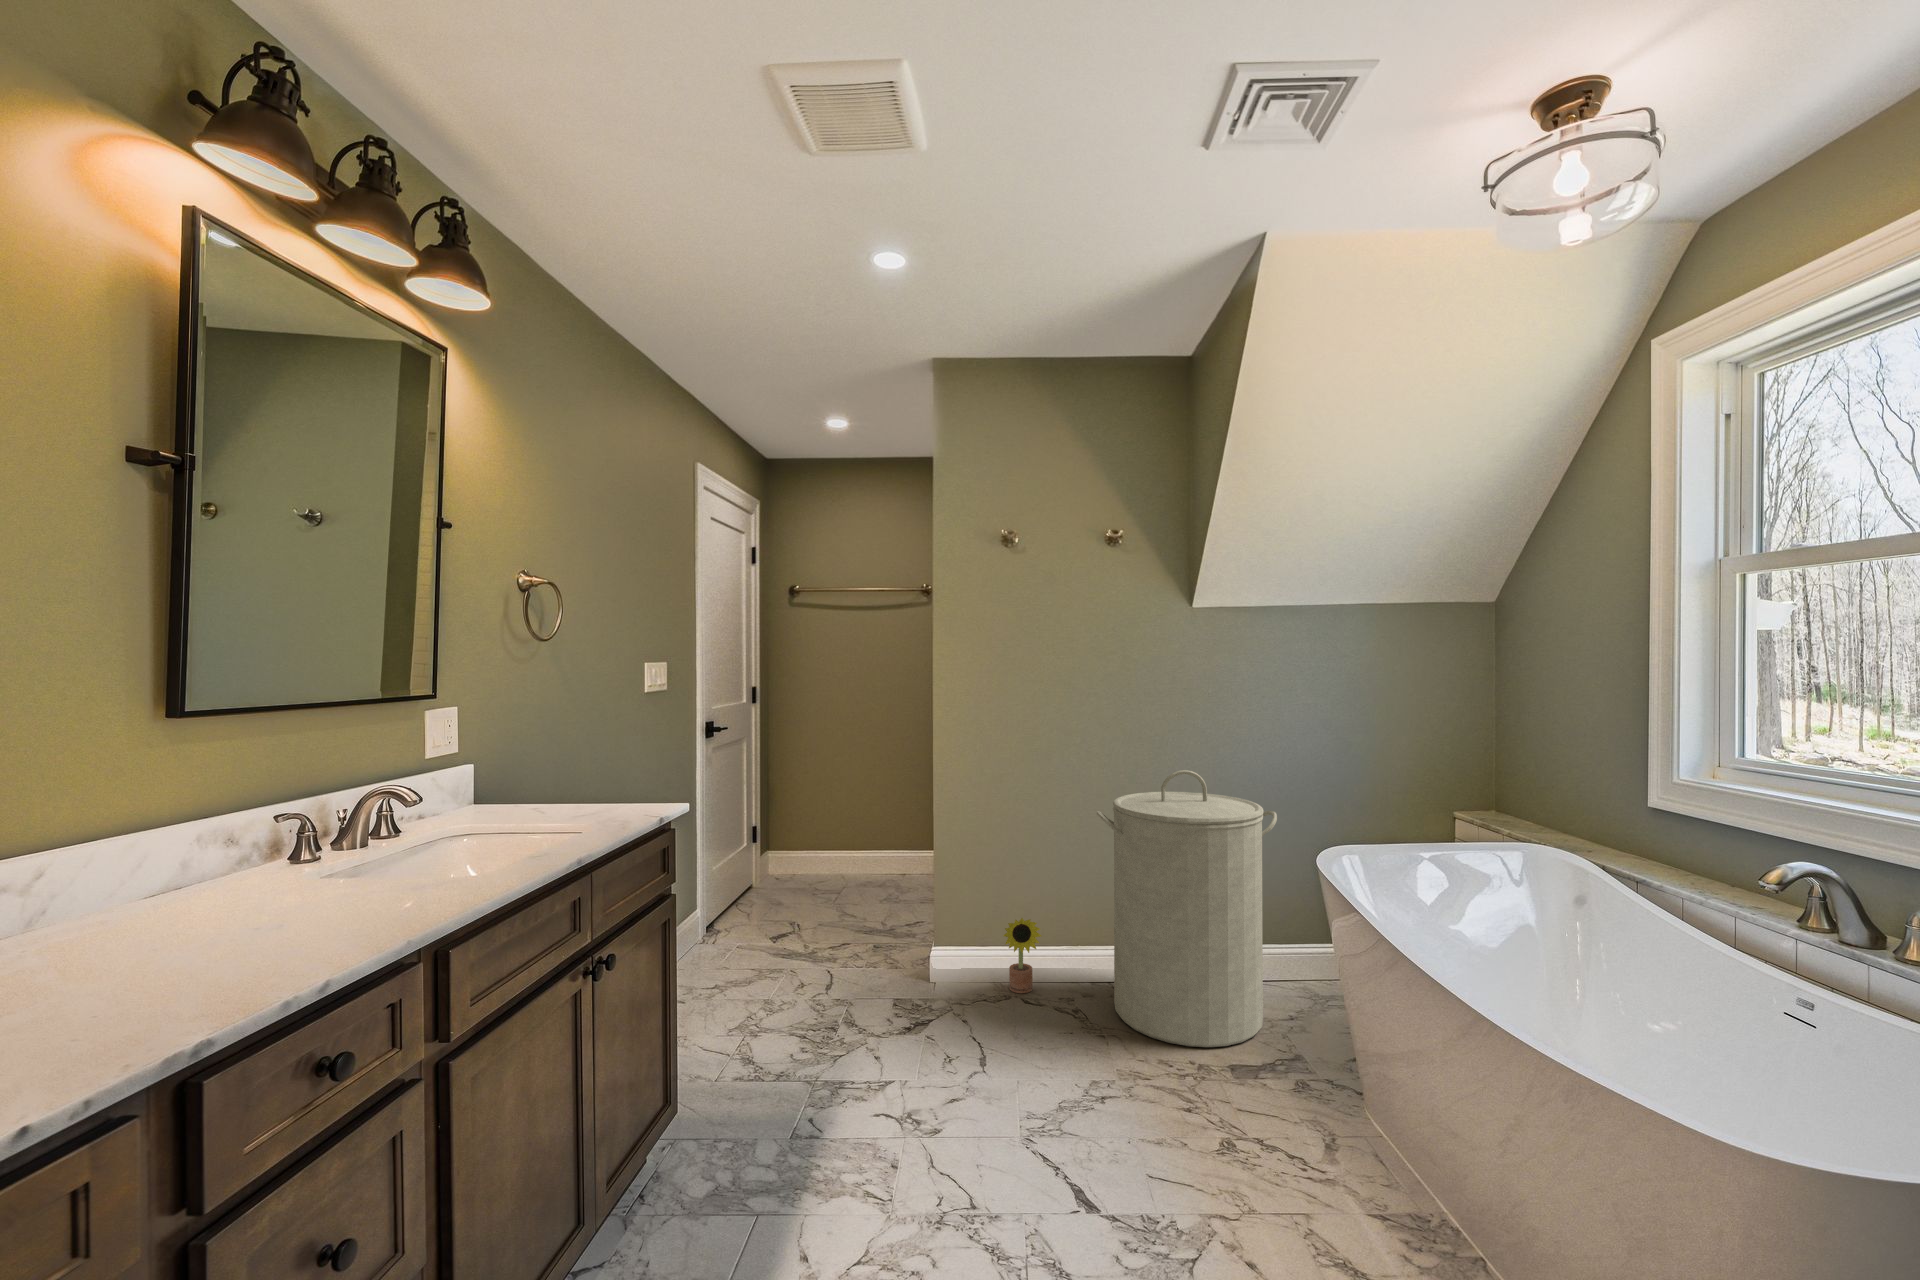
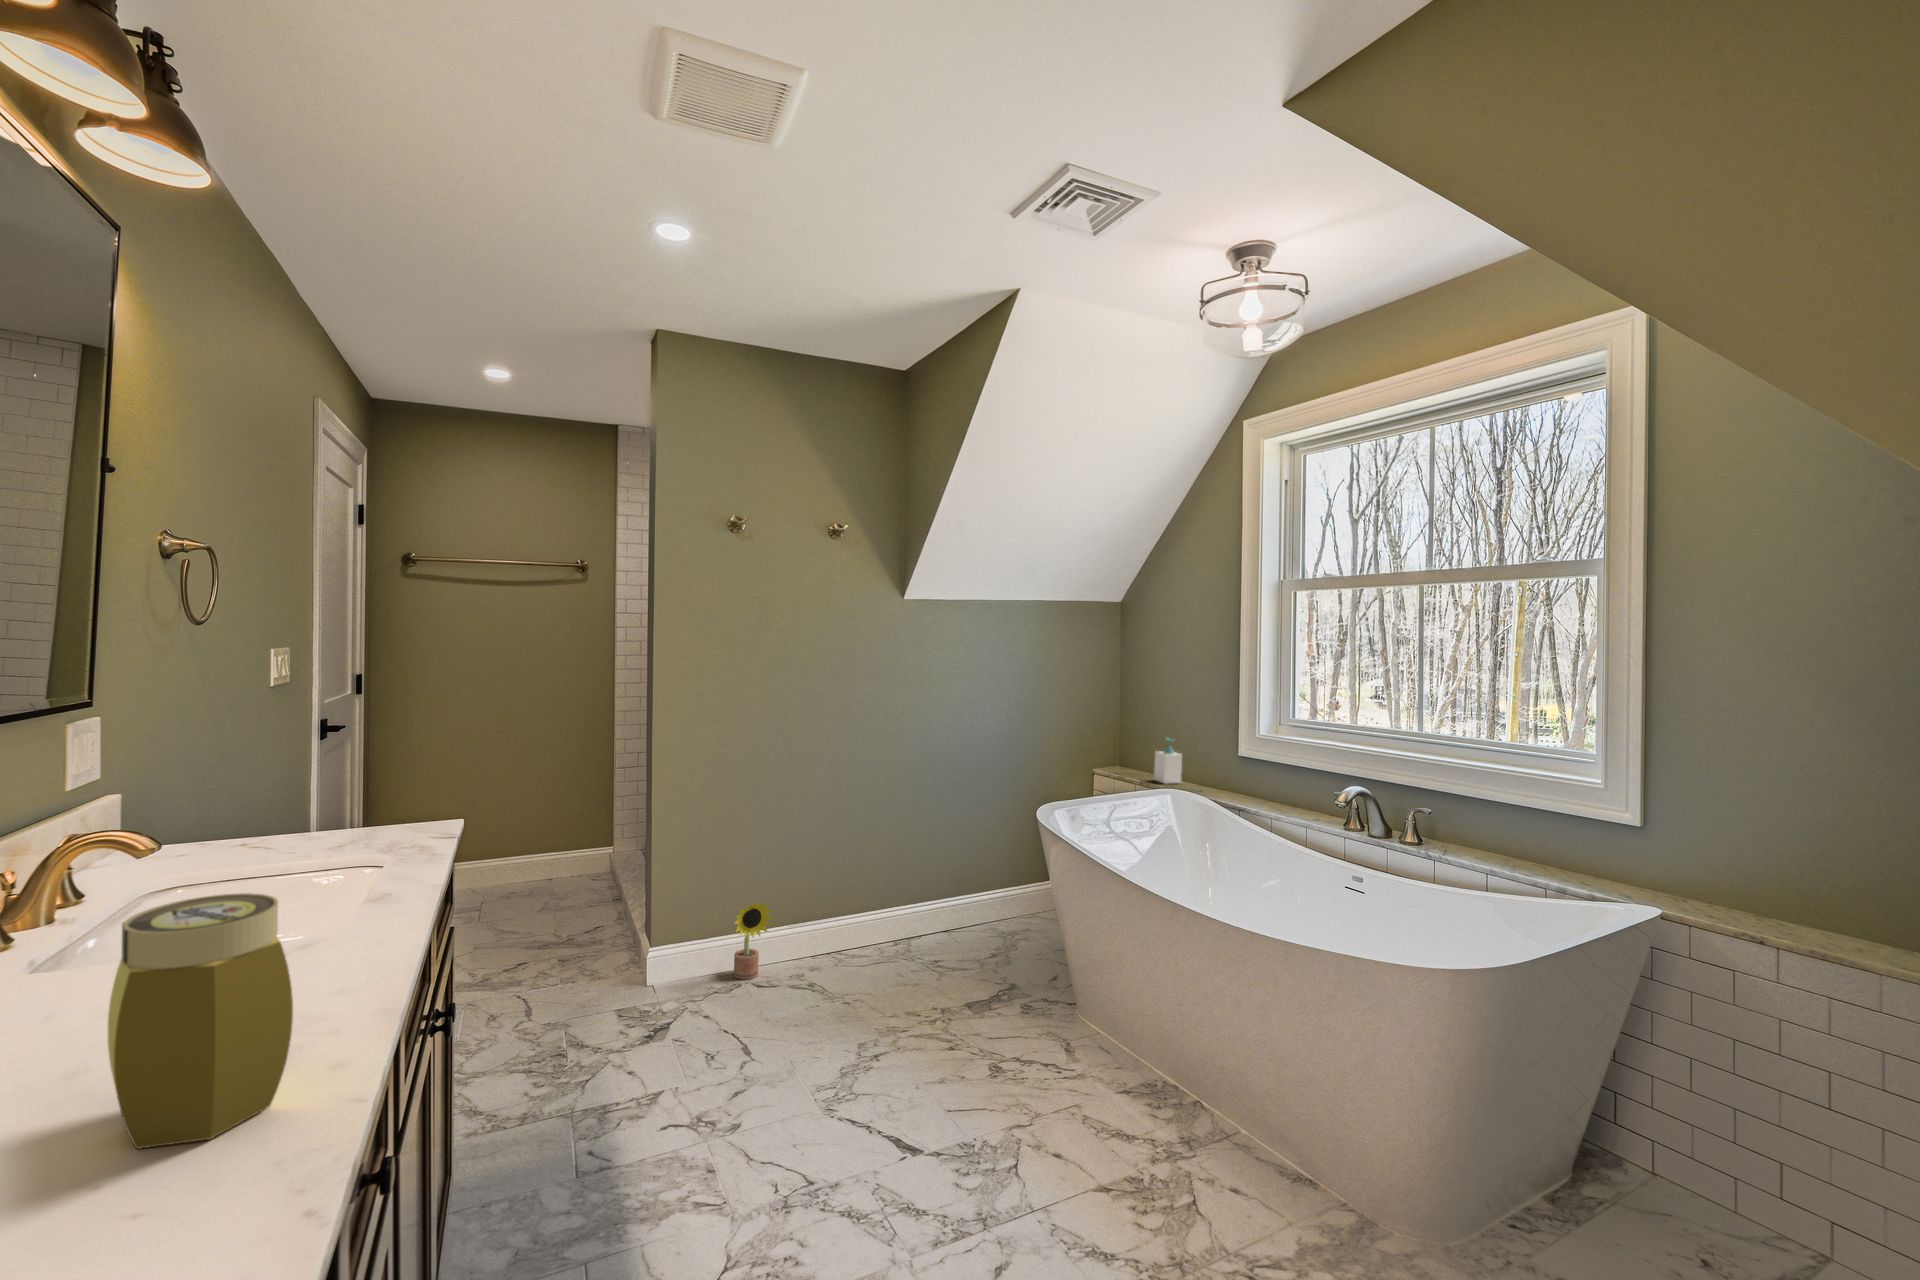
laundry hamper: present [1097,770,1277,1047] -> none [836,744,989,996]
soap bottle: none [1522,778,1562,838] -> present [1154,738,1182,784]
jar: none [137,823,283,995] -> present [108,893,293,1149]

